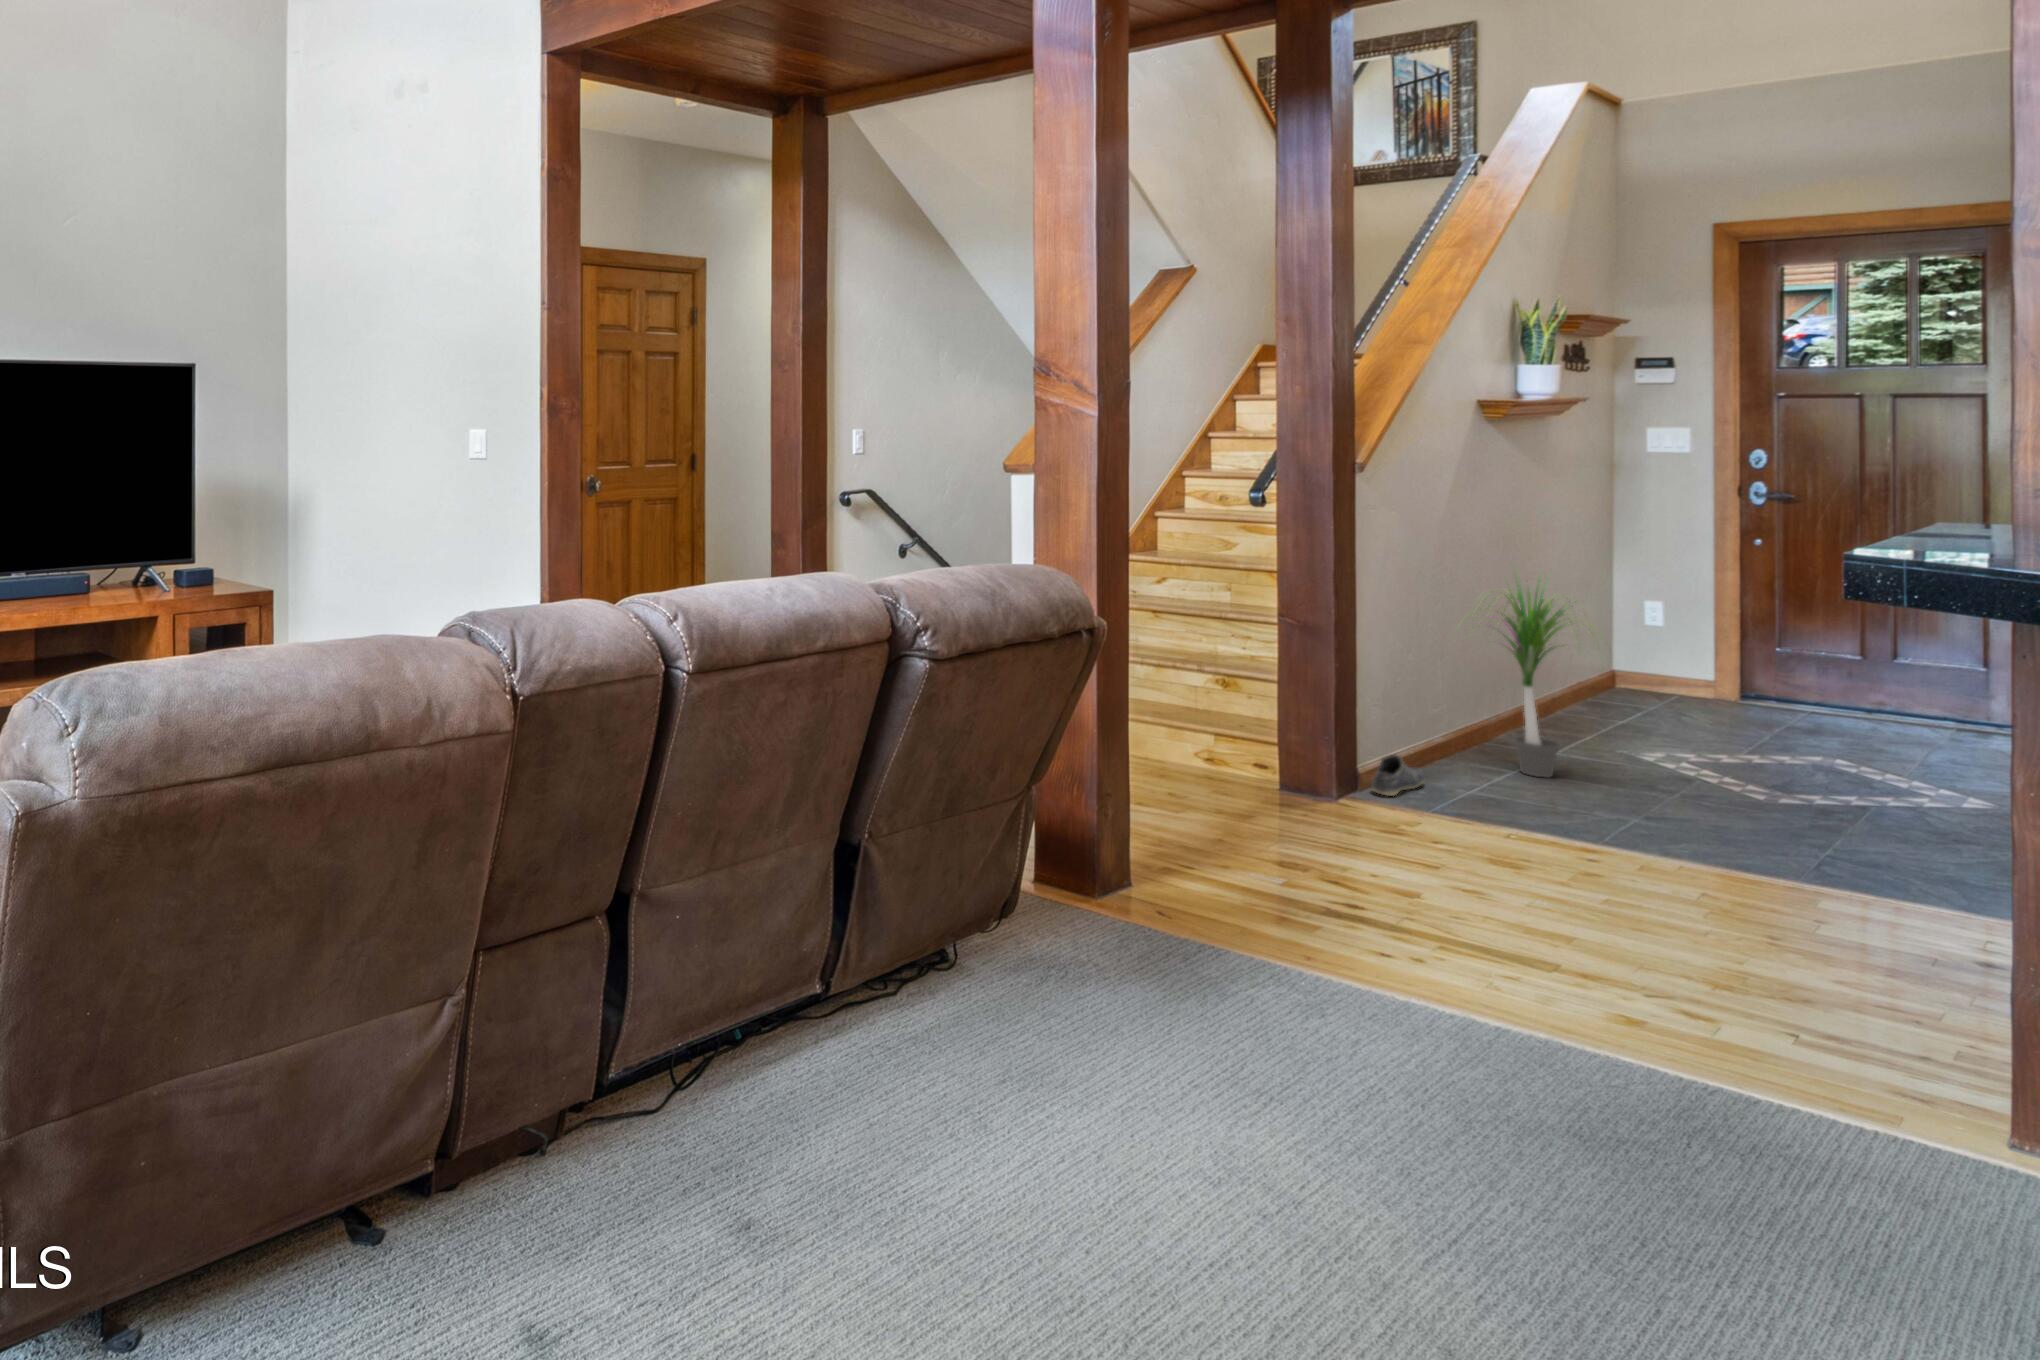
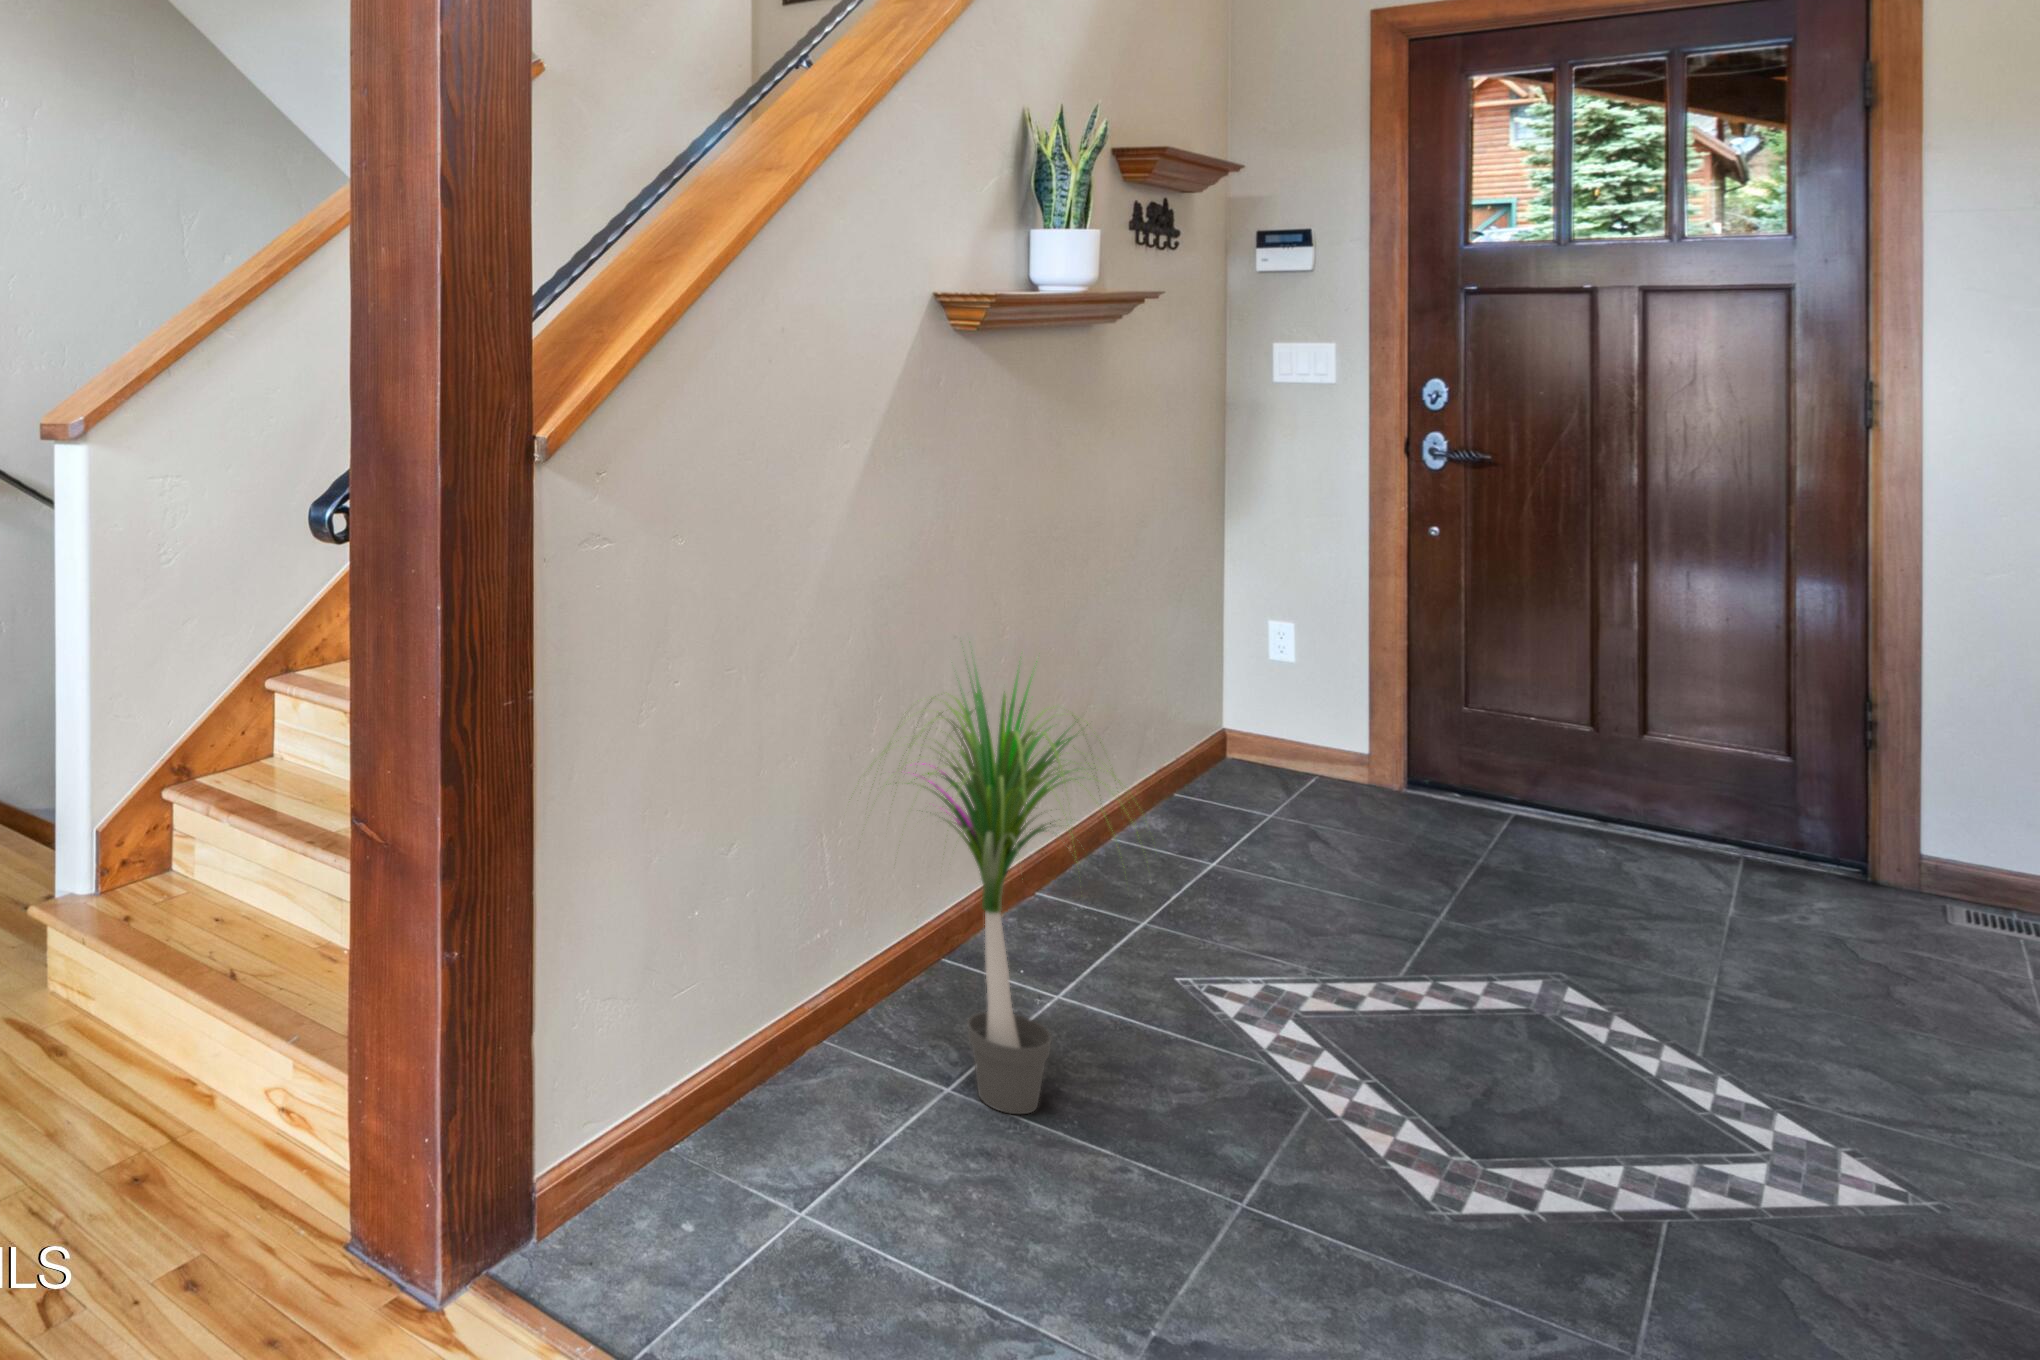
shoe: present [1371,754,1424,796] -> none [589,1140,741,1269]

